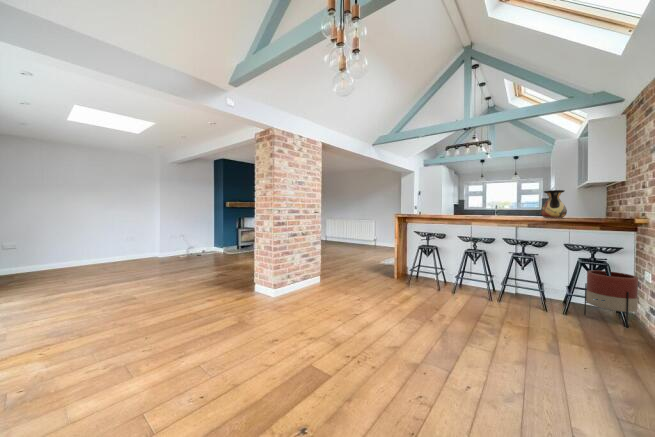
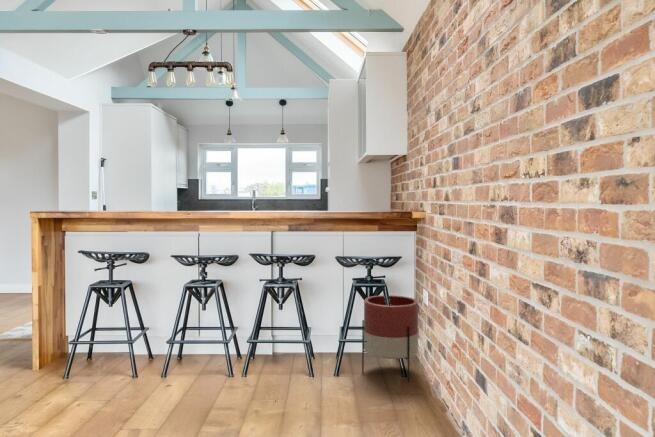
vase: present [541,190,567,218] -> none [305,165,341,214]

